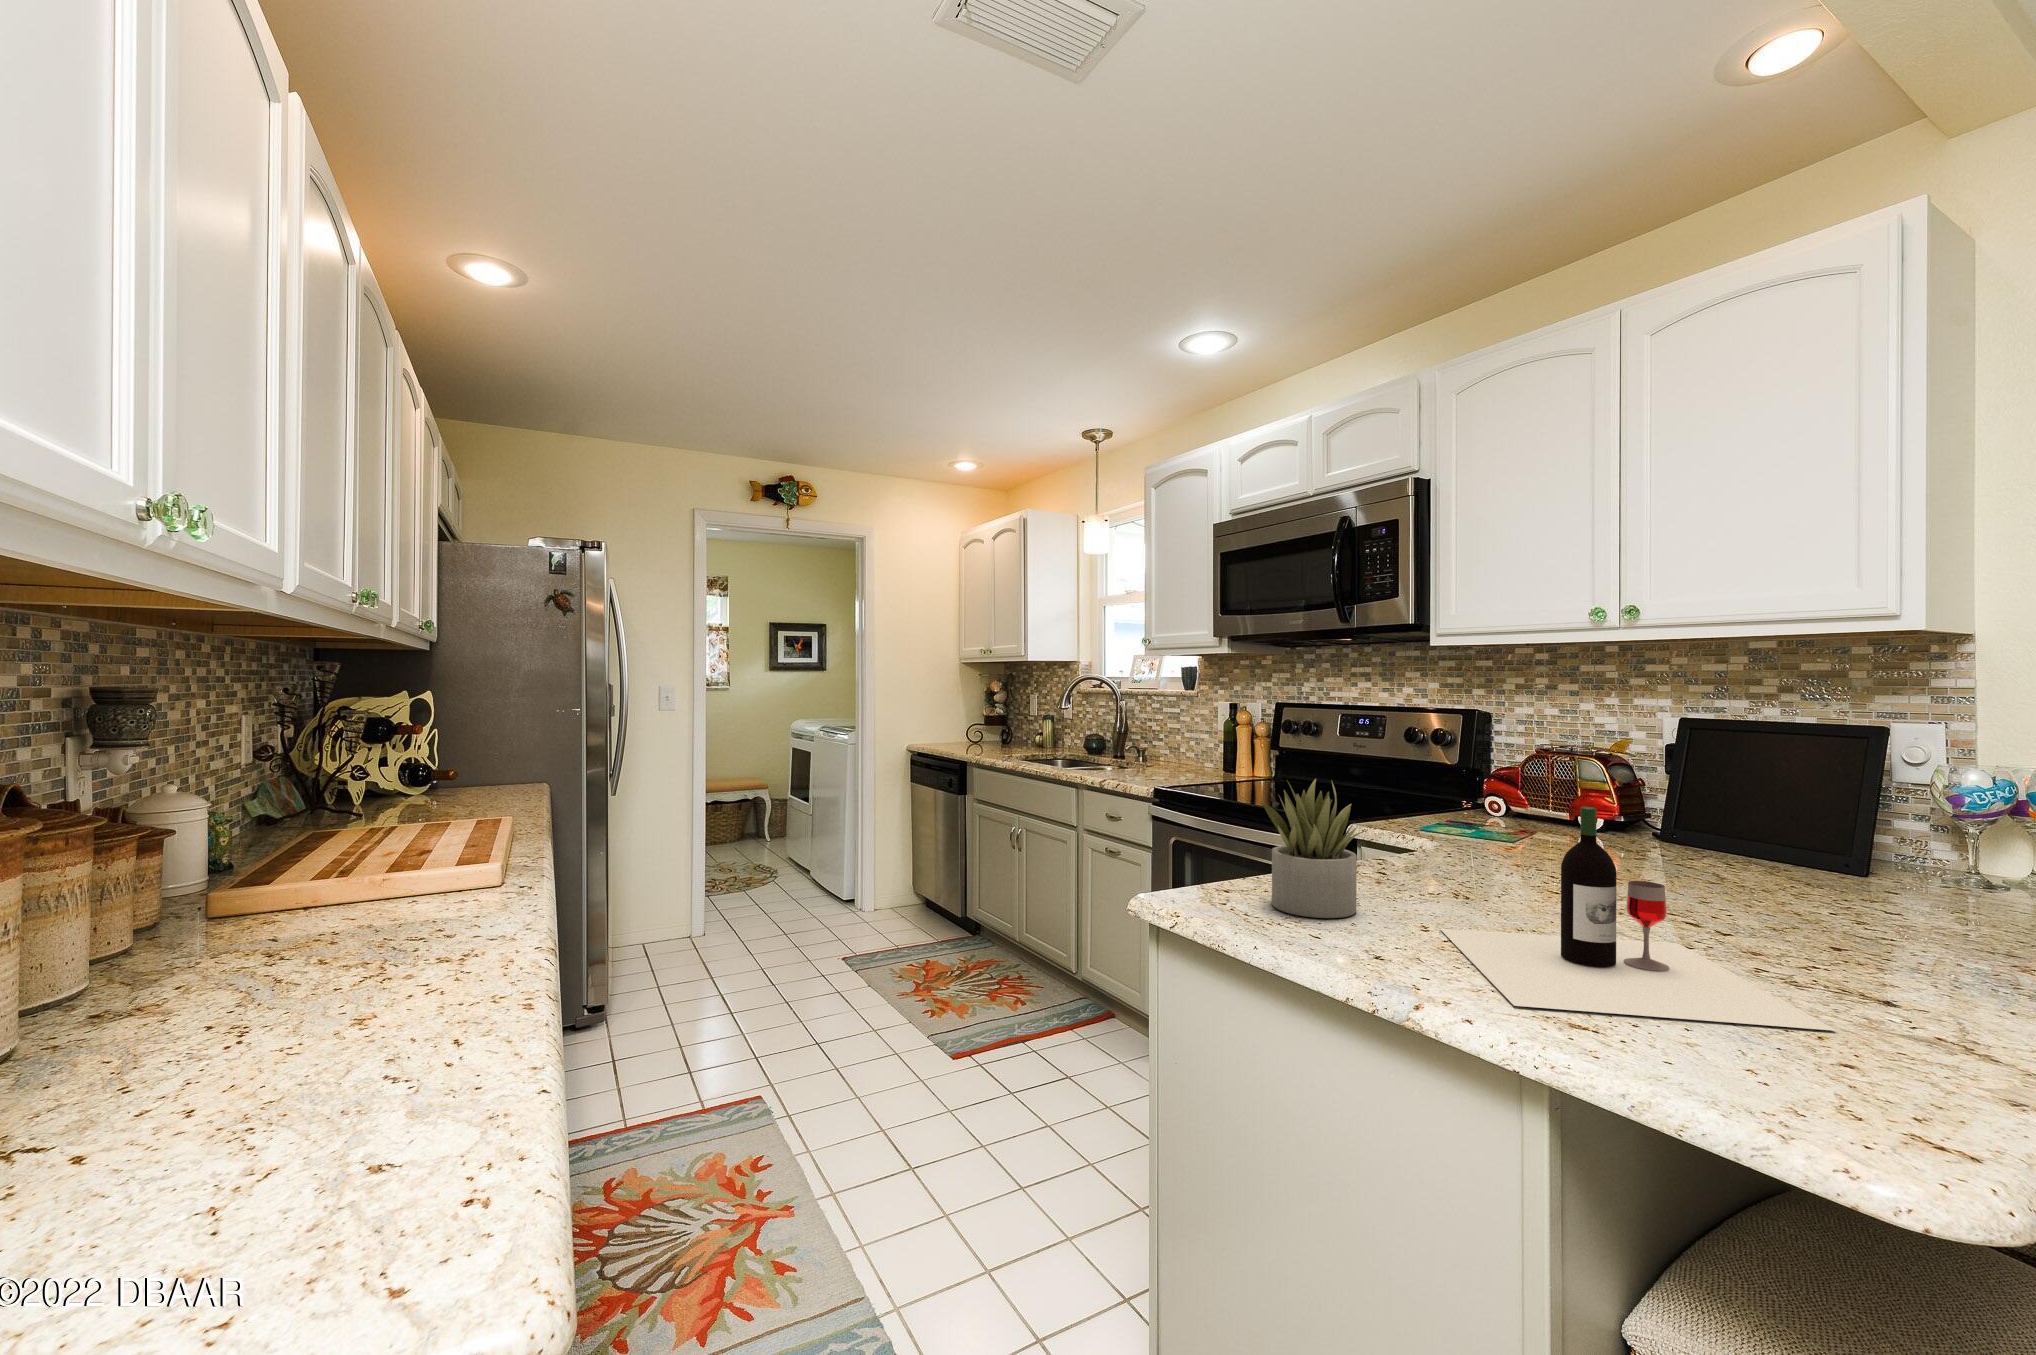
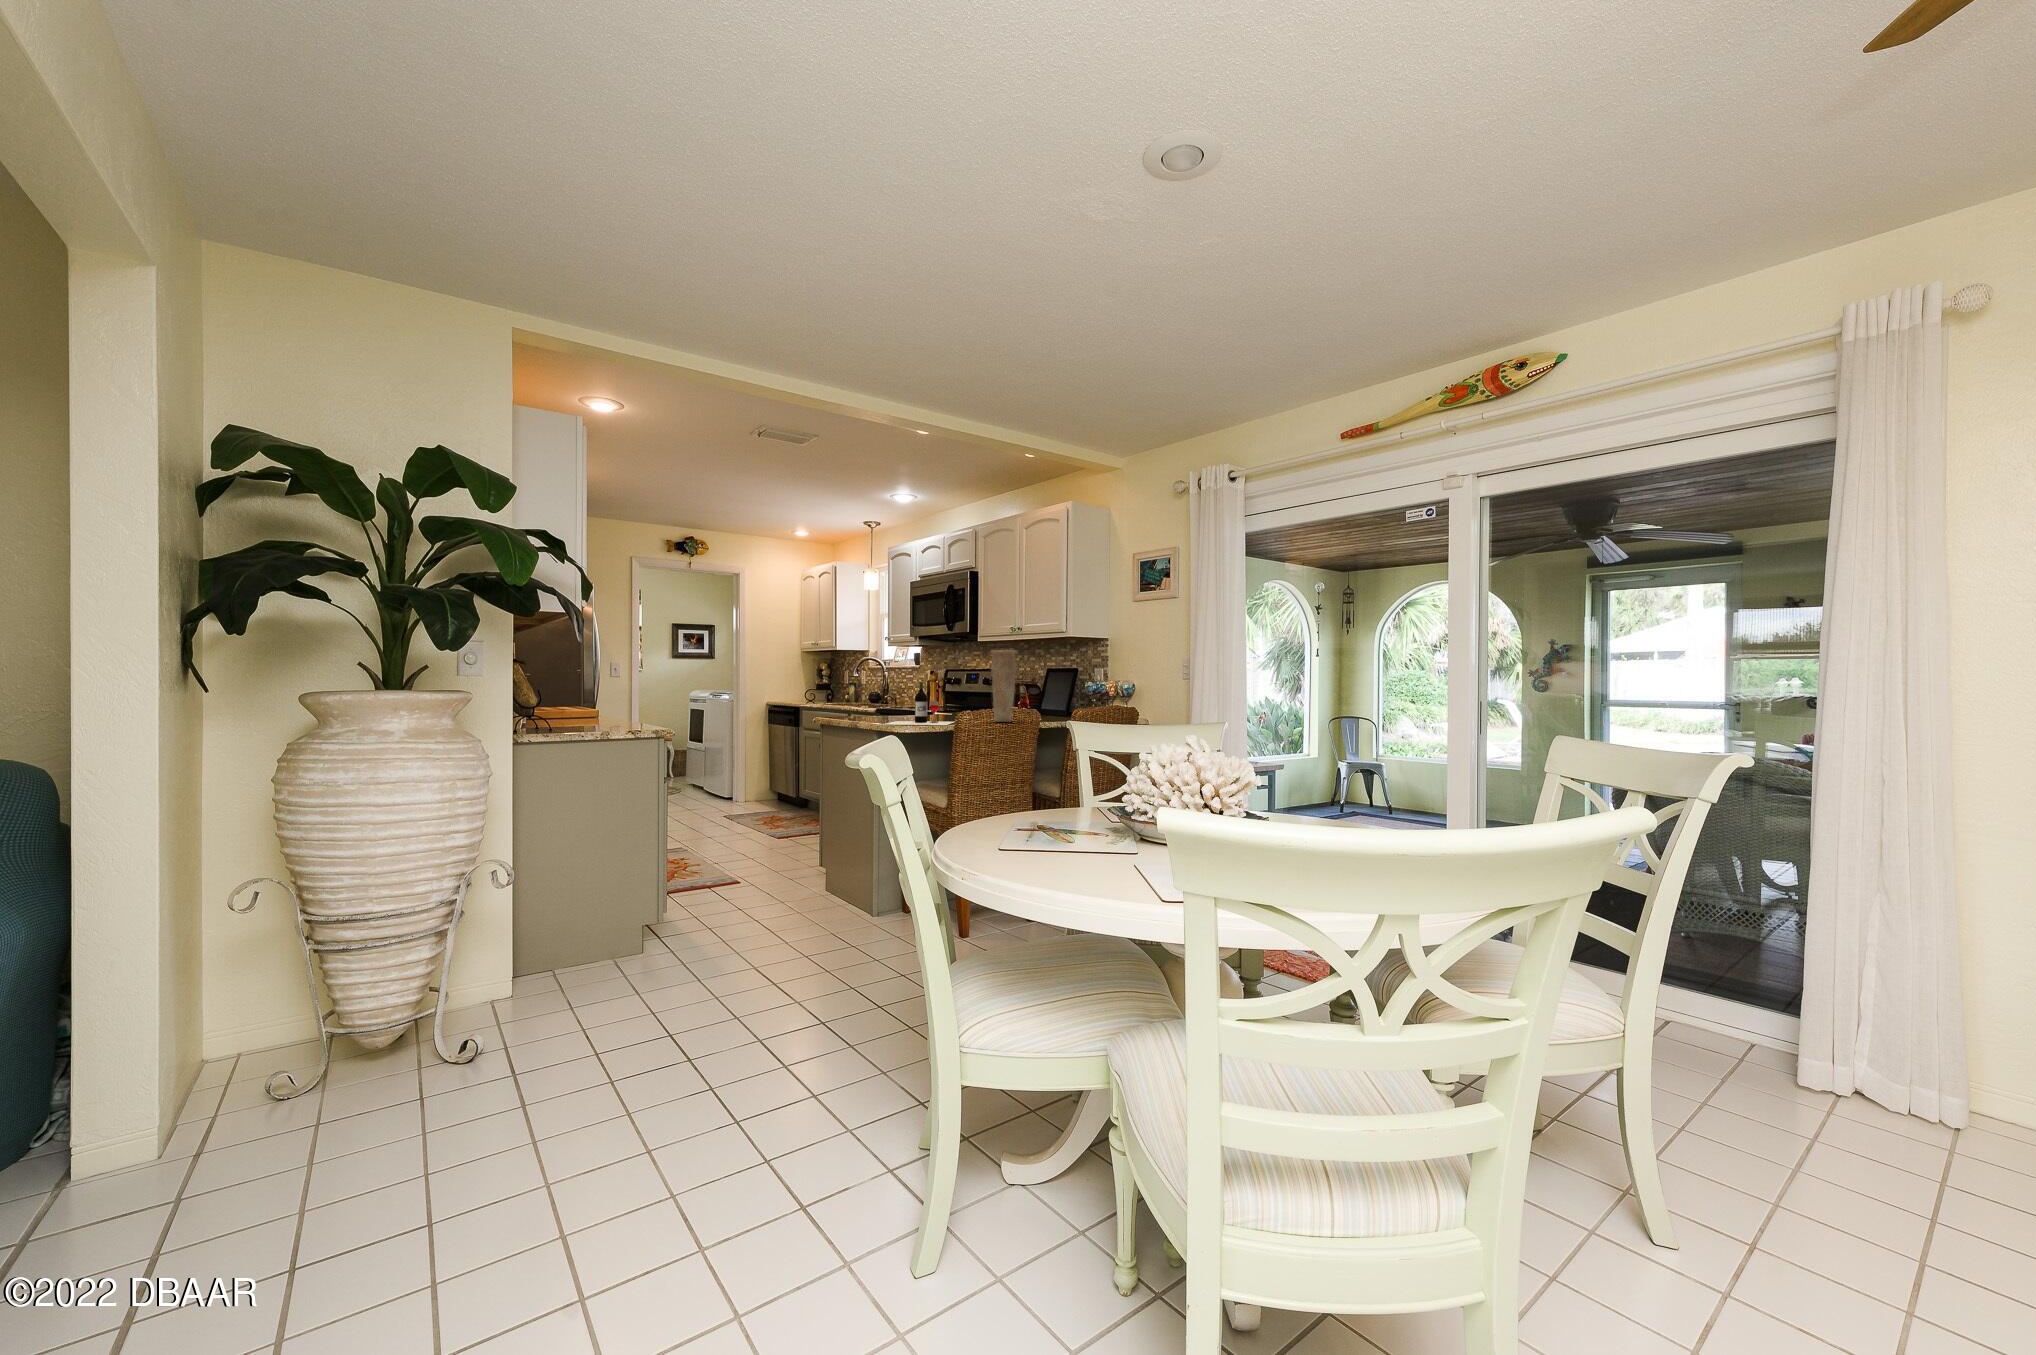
vase: none [1808,687,1953,961] -> present [991,650,1017,722]
succulent plant: present [1261,779,1364,918] -> none [854,680,882,721]

